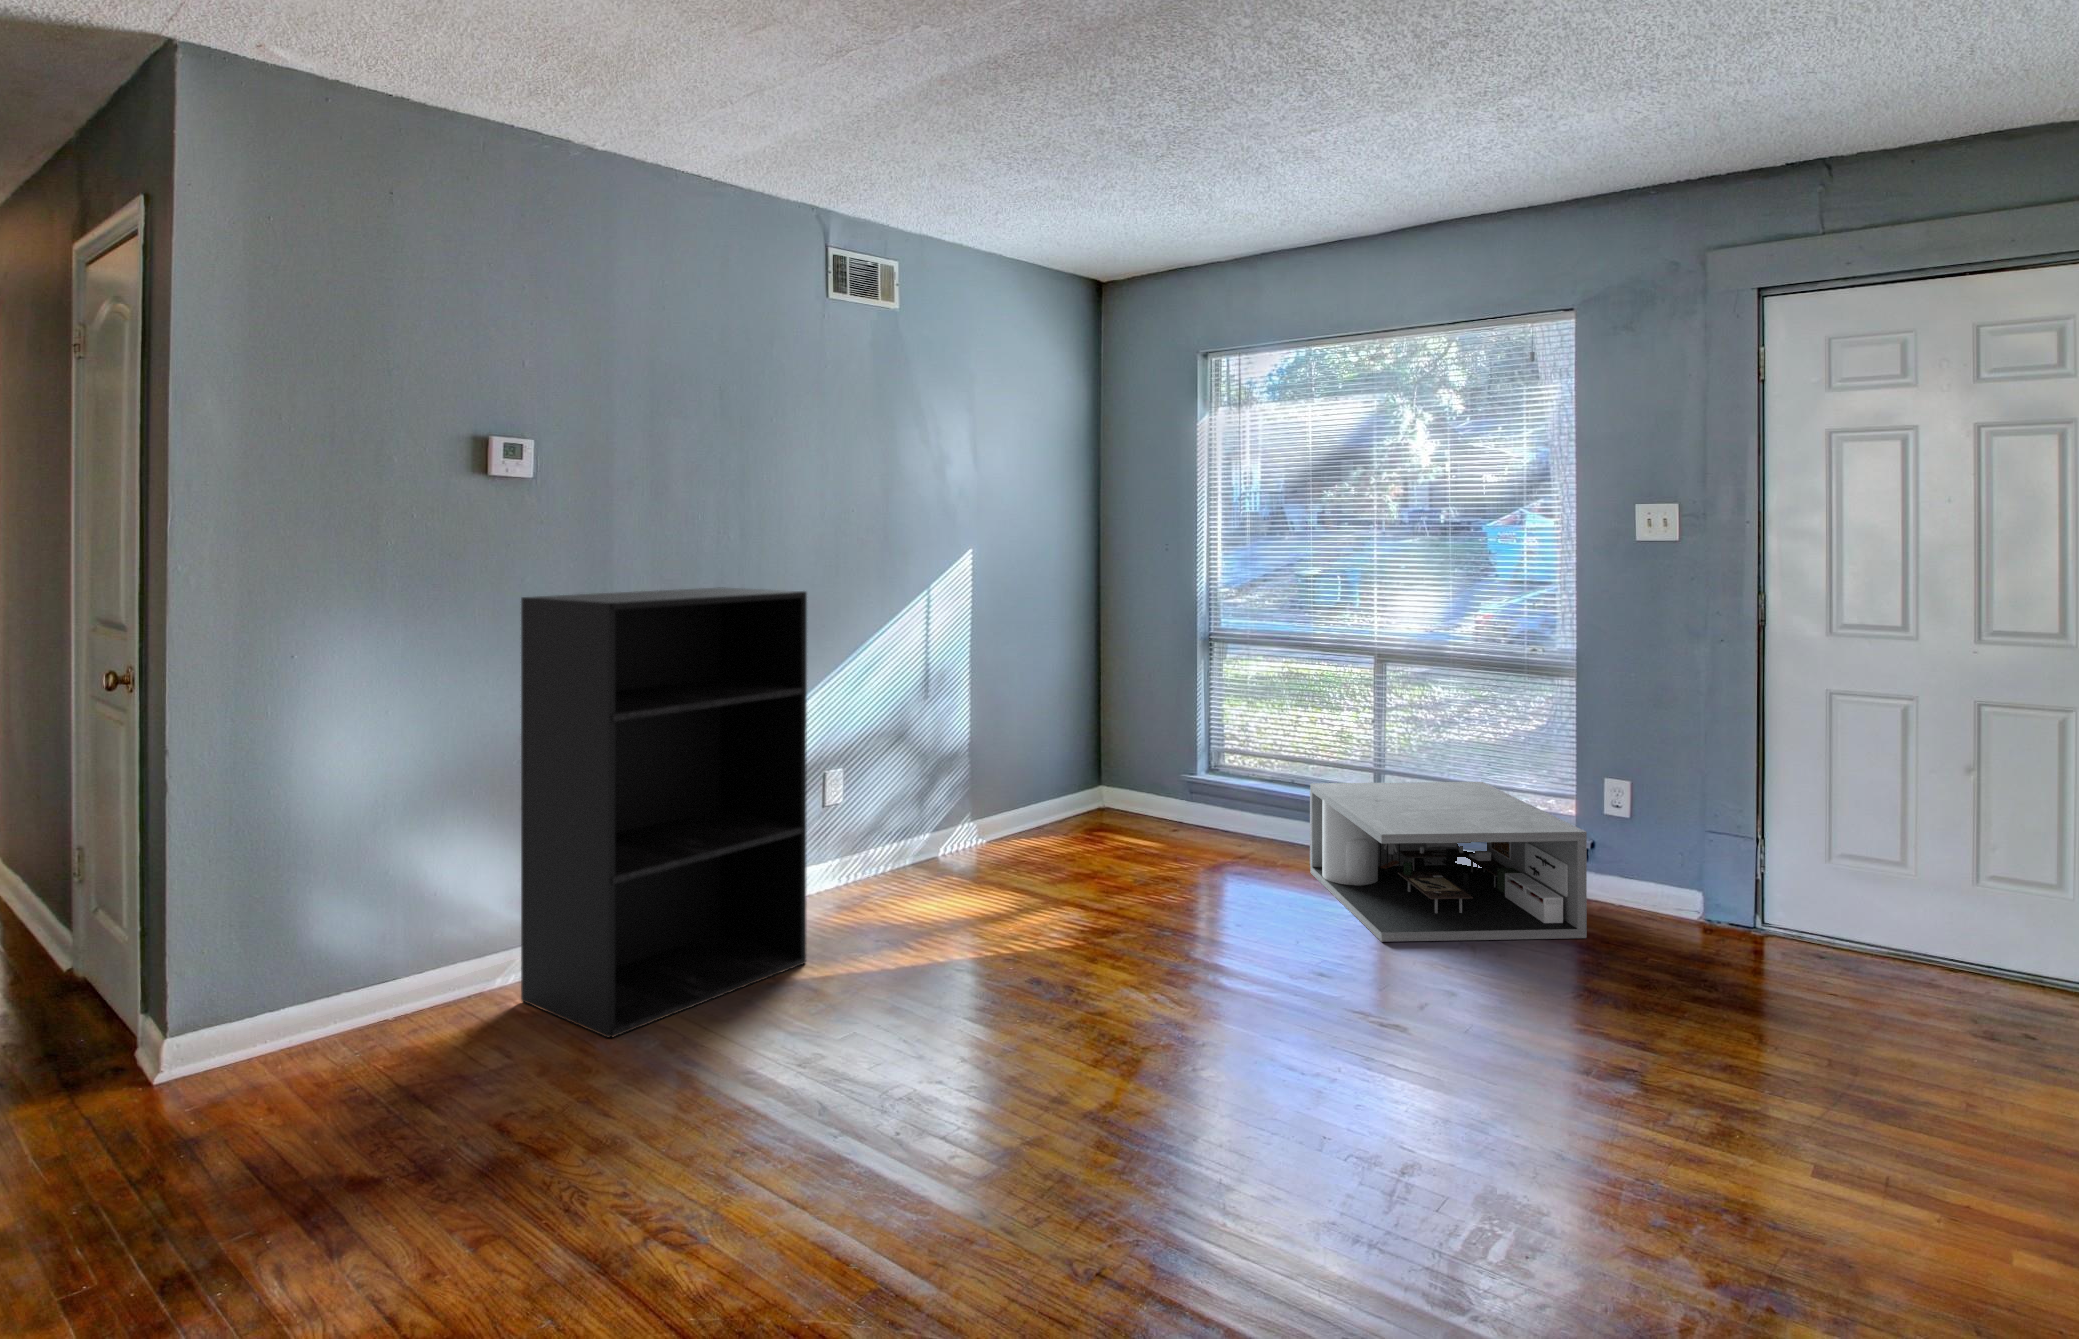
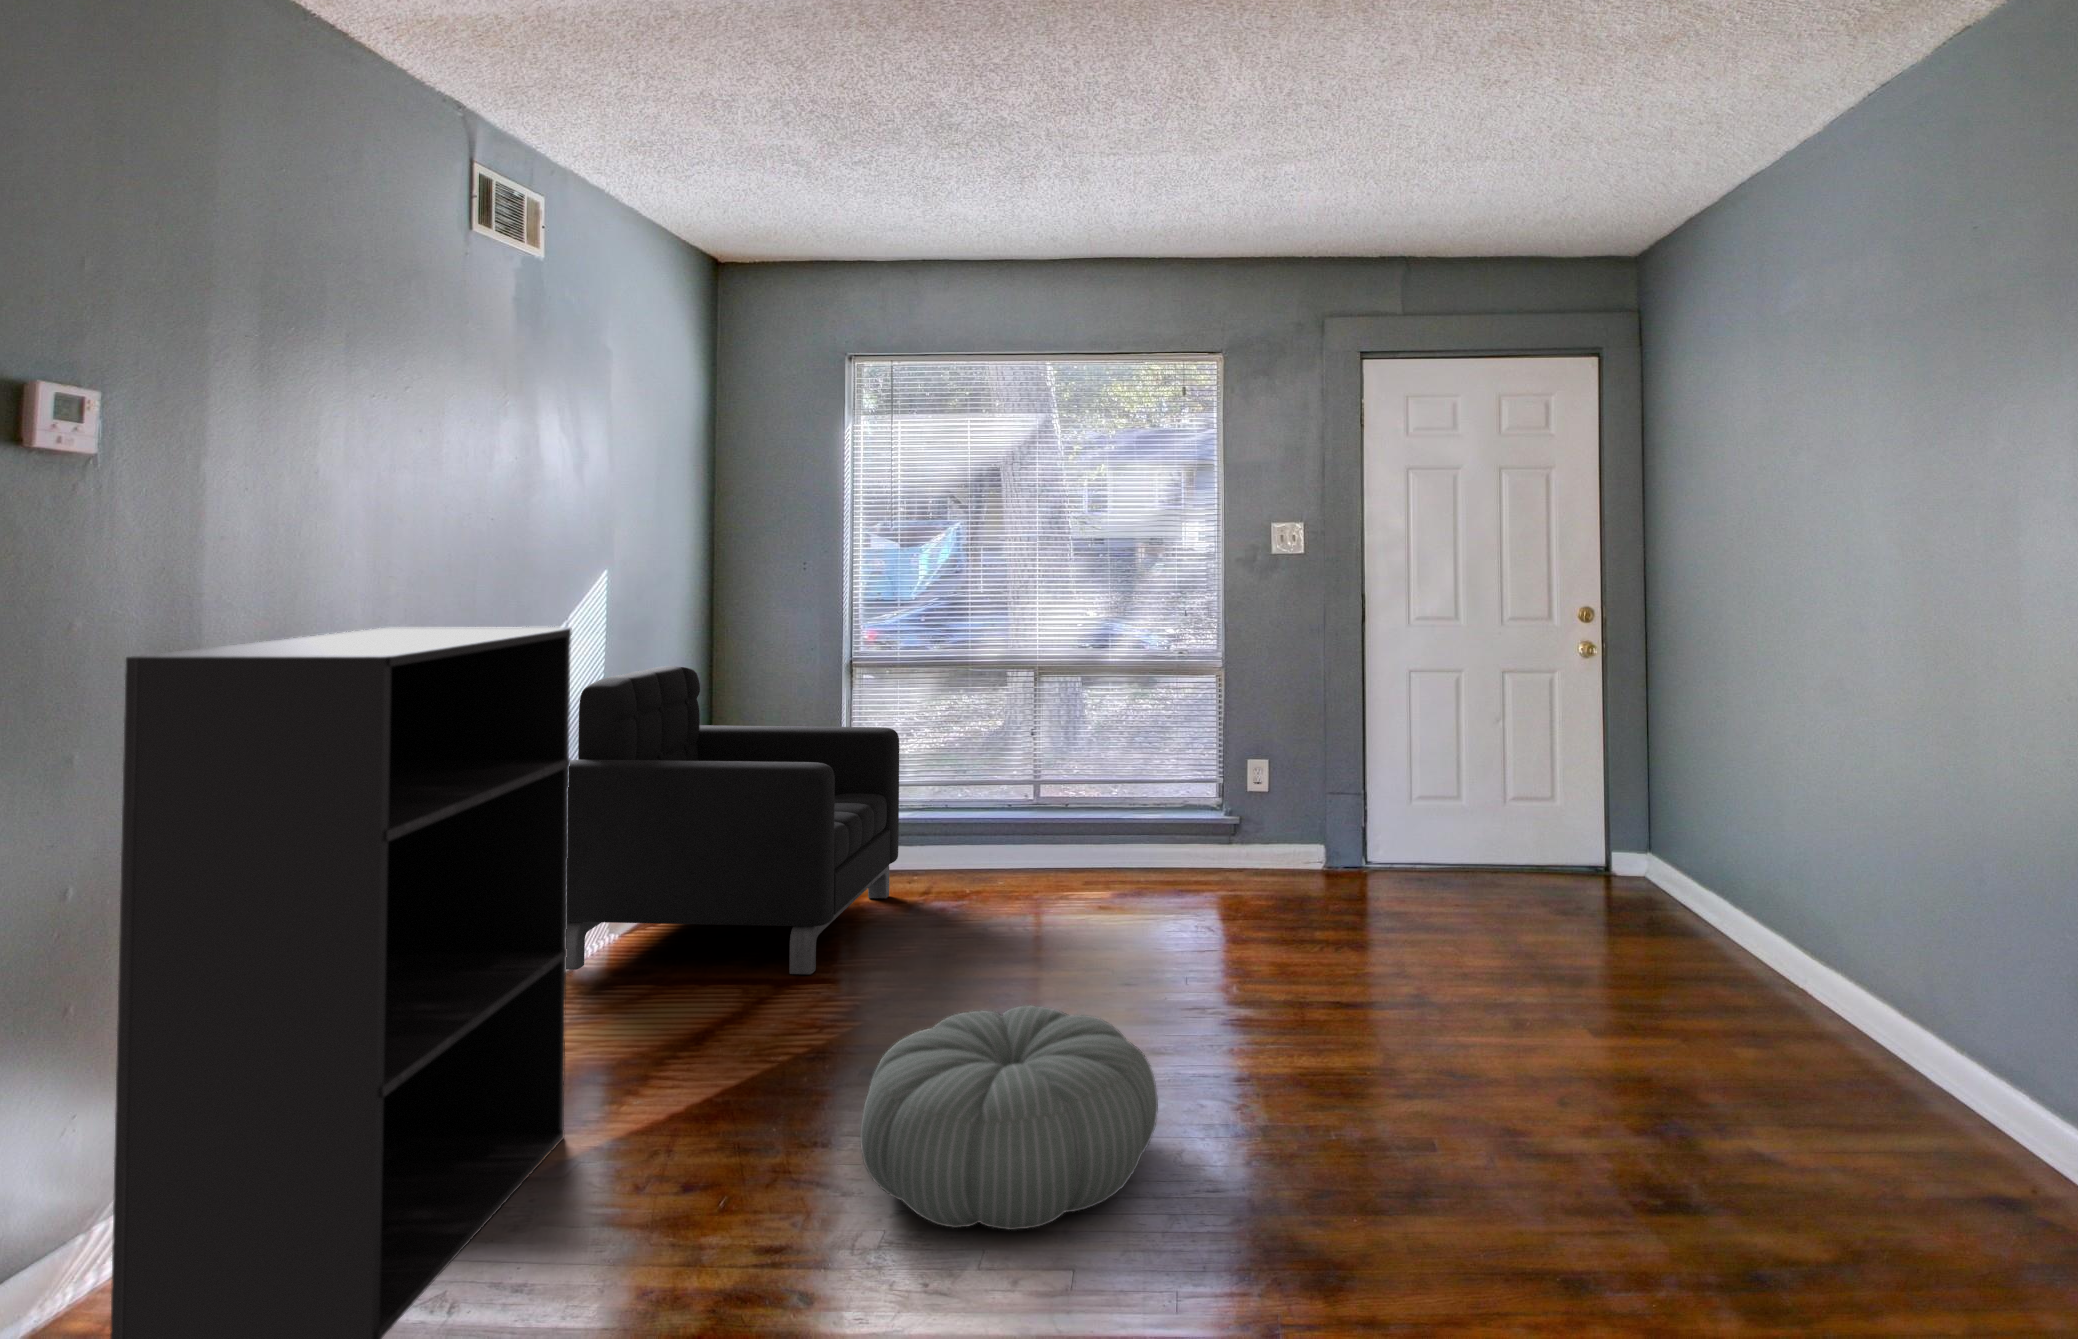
armchair: none [914,631,1211,901] -> present [566,666,899,974]
coffee table: present [1310,782,1587,942] -> none [1006,777,1278,941]
pouf: none [907,938,1160,1117] -> present [860,1005,1158,1230]

